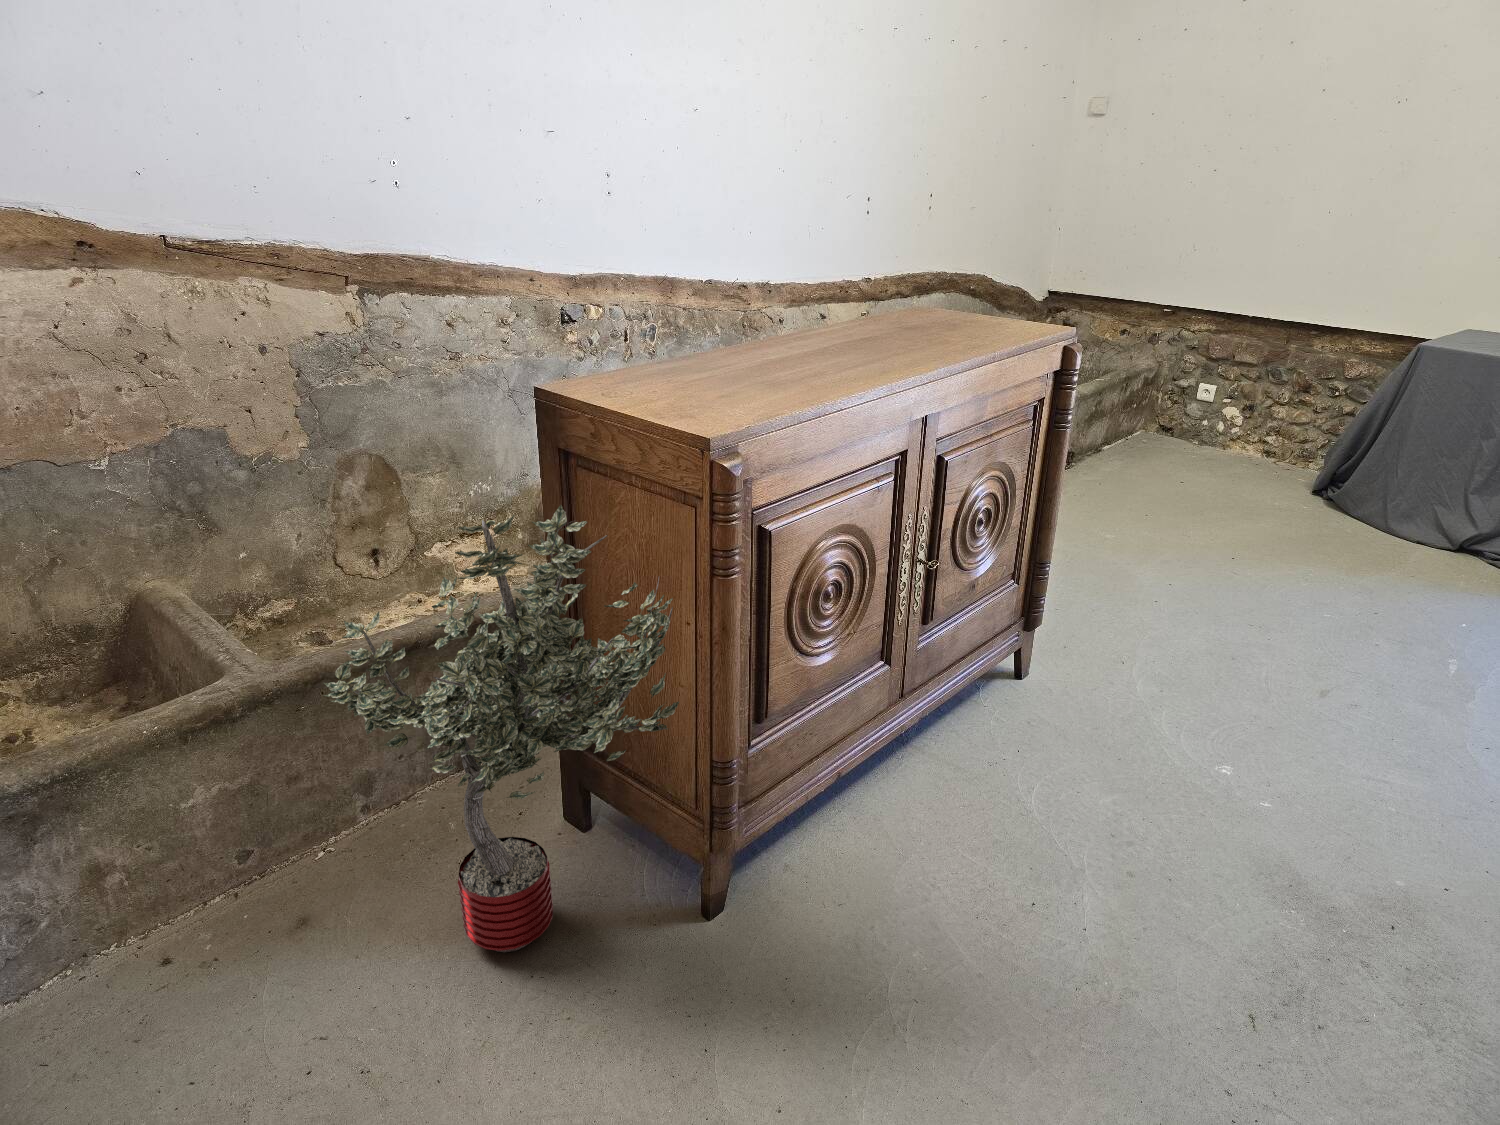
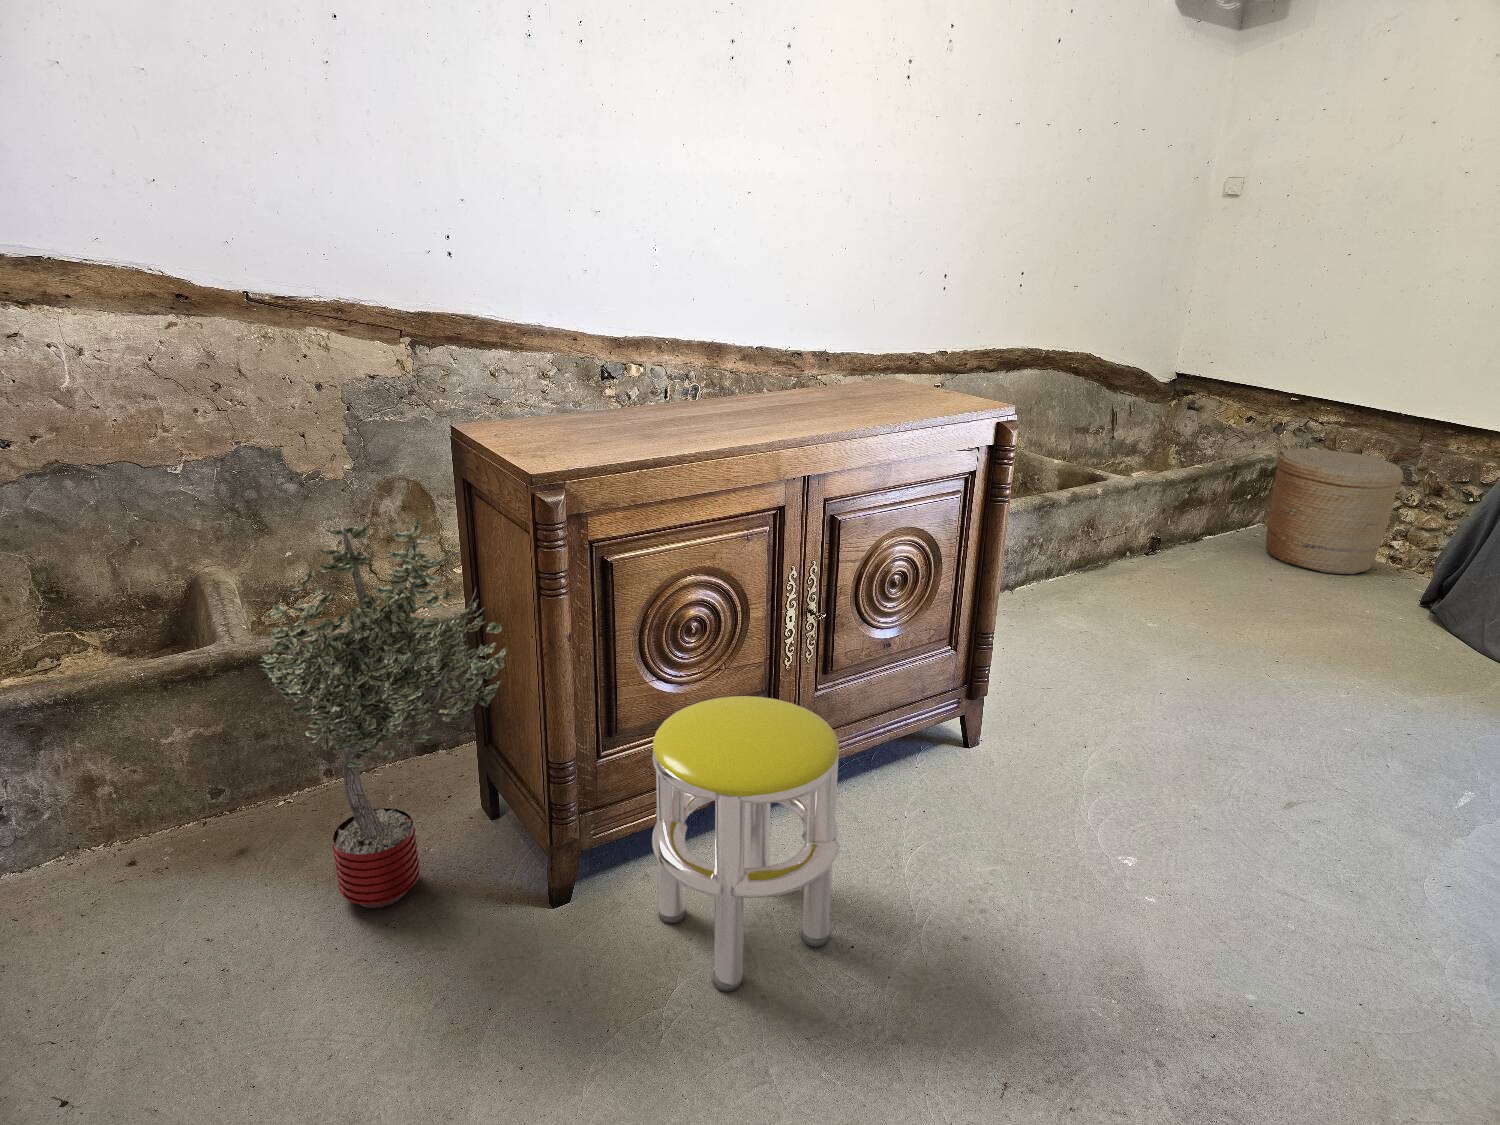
woven basket: none [1160,357,1280,471] -> present [1266,449,1404,574]
stool: none [820,656,1030,963] -> present [652,696,840,991]

